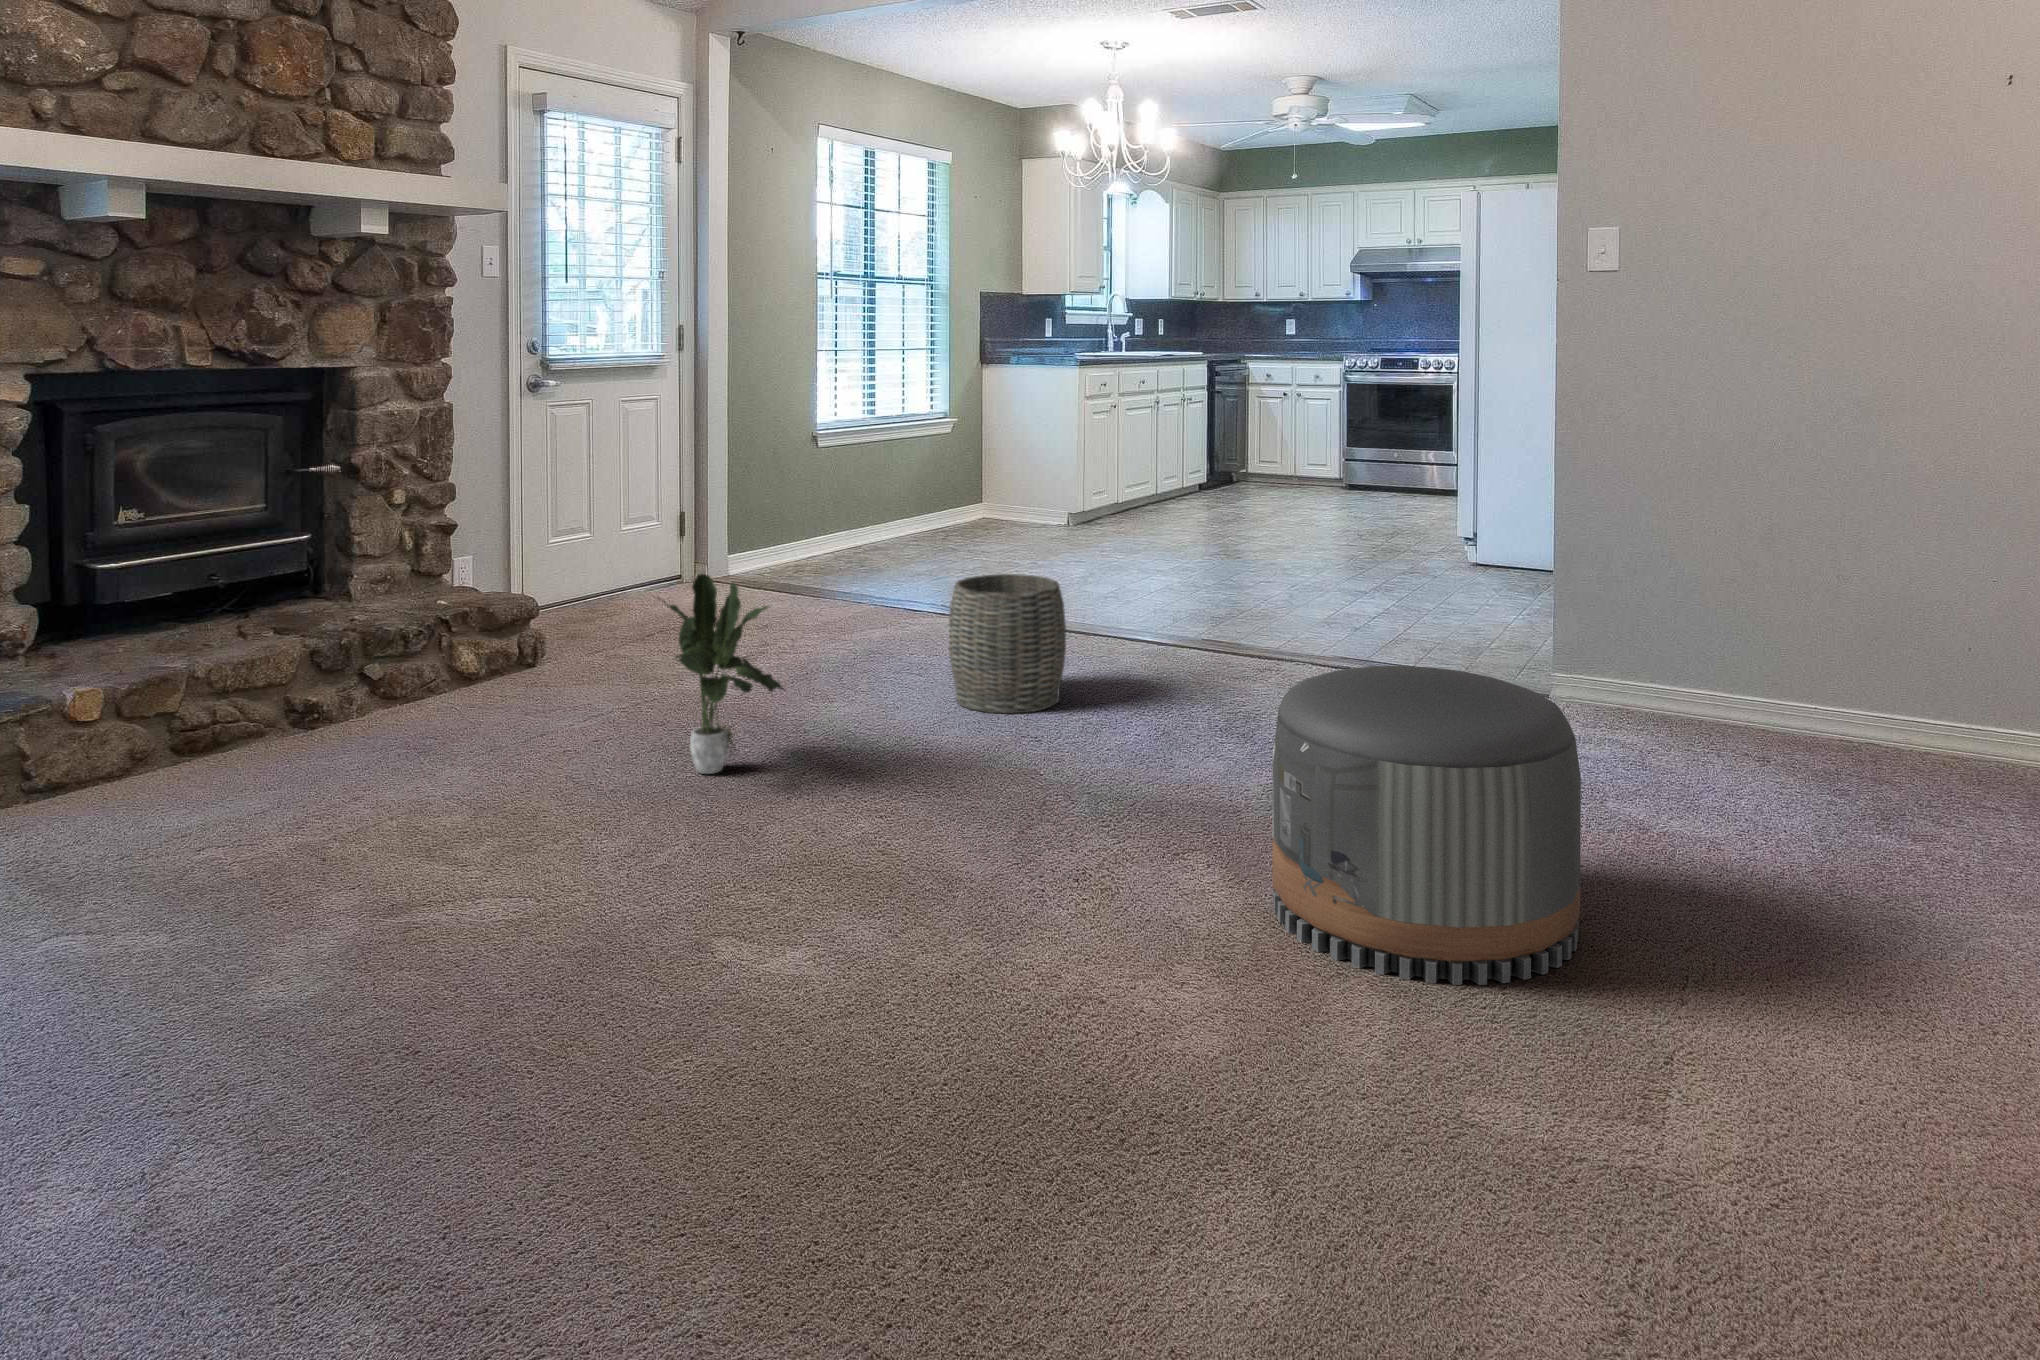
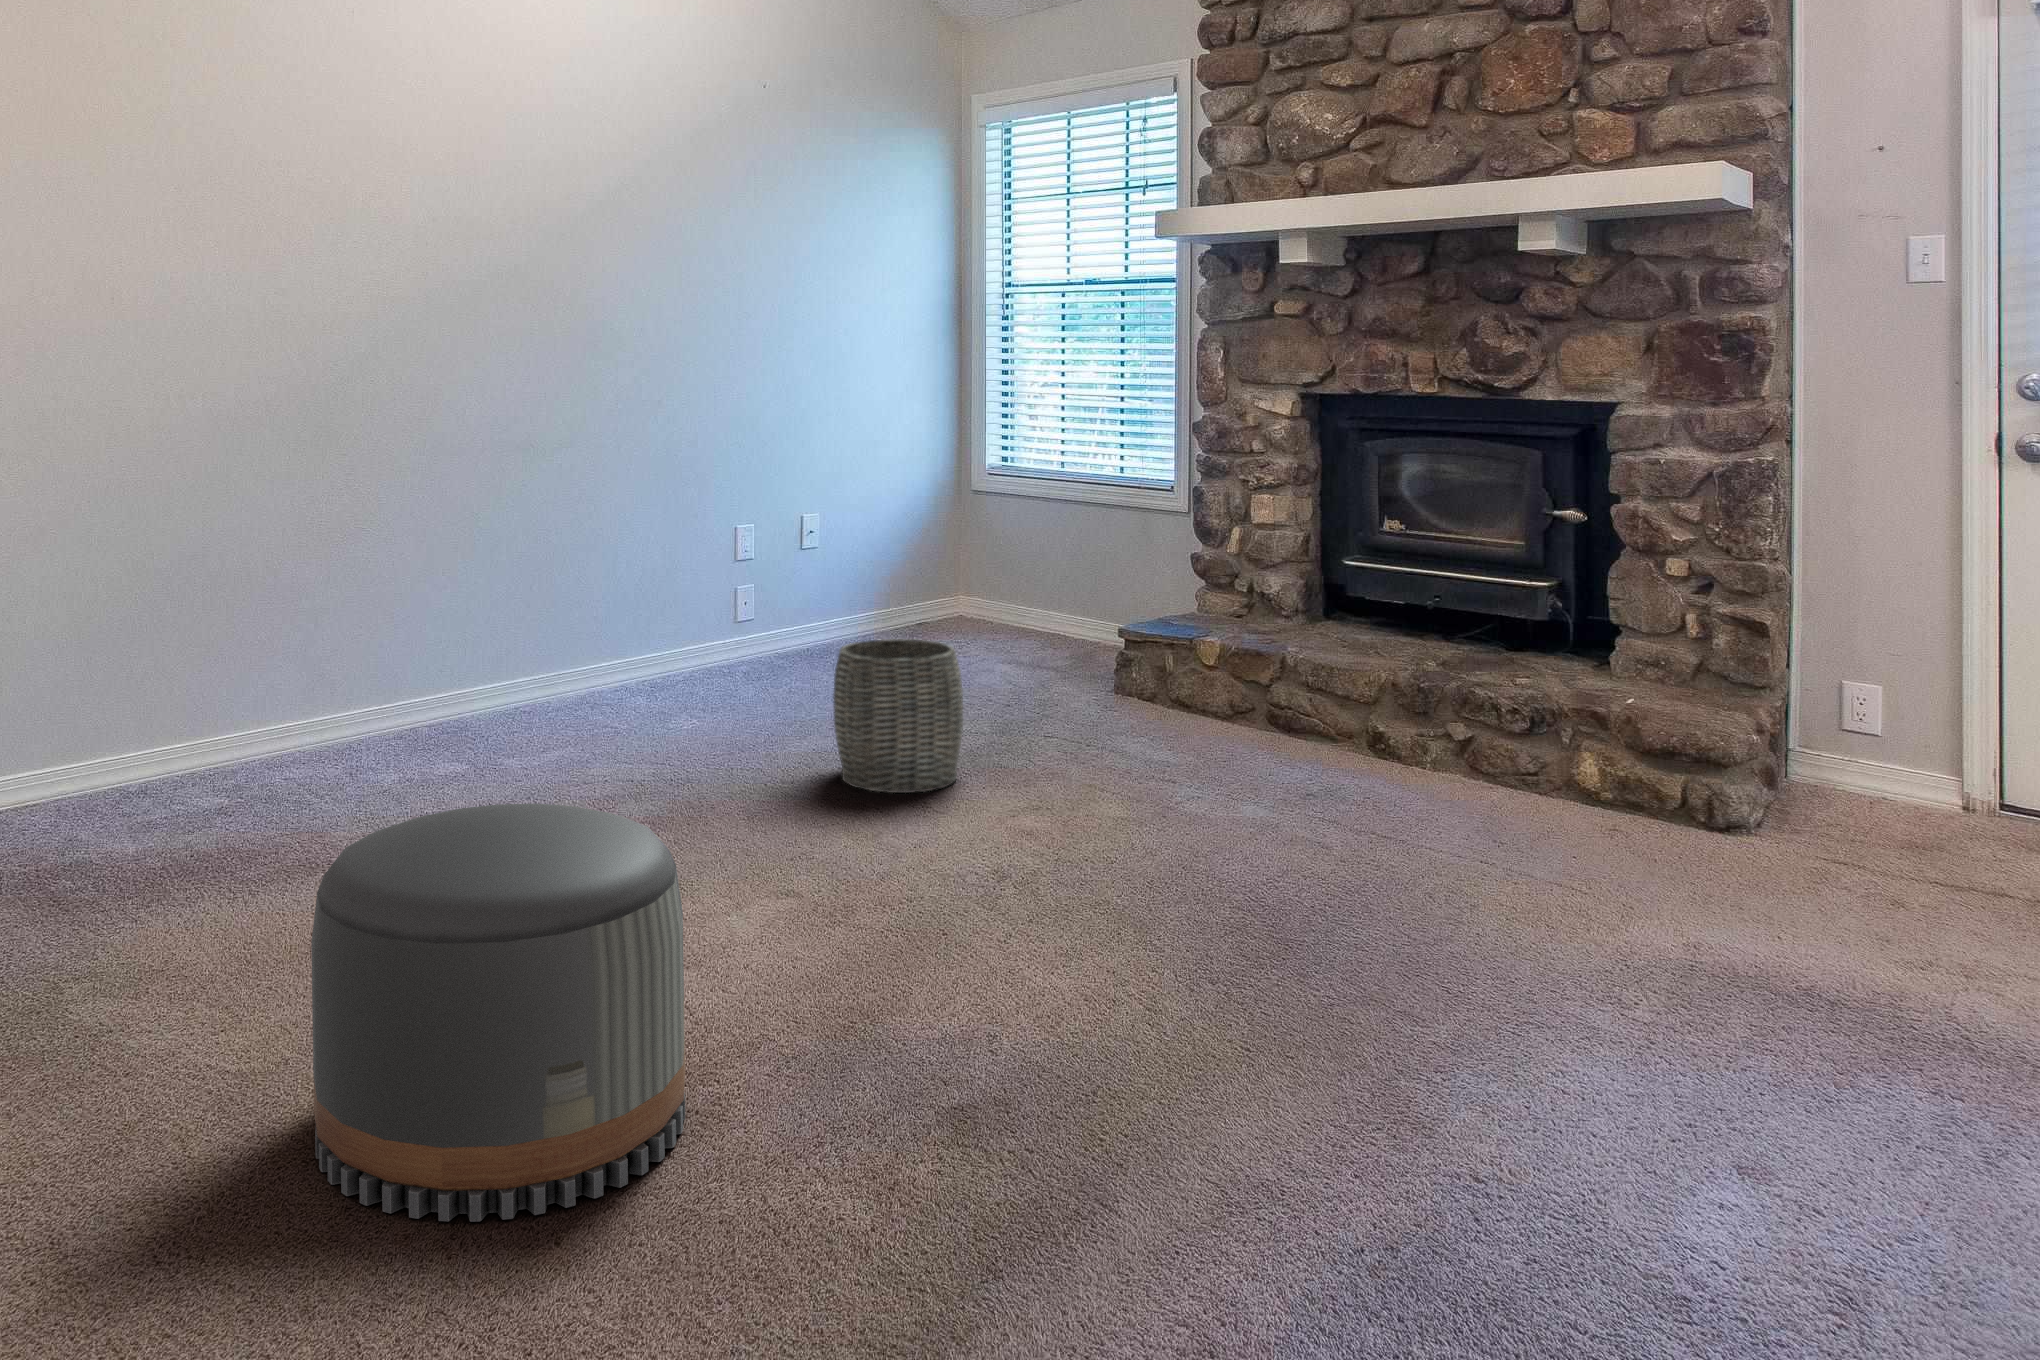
potted plant: present [657,574,784,774] -> none [1102,646,1282,873]
woven basket: present [949,574,1066,714] -> present [833,639,963,793]

